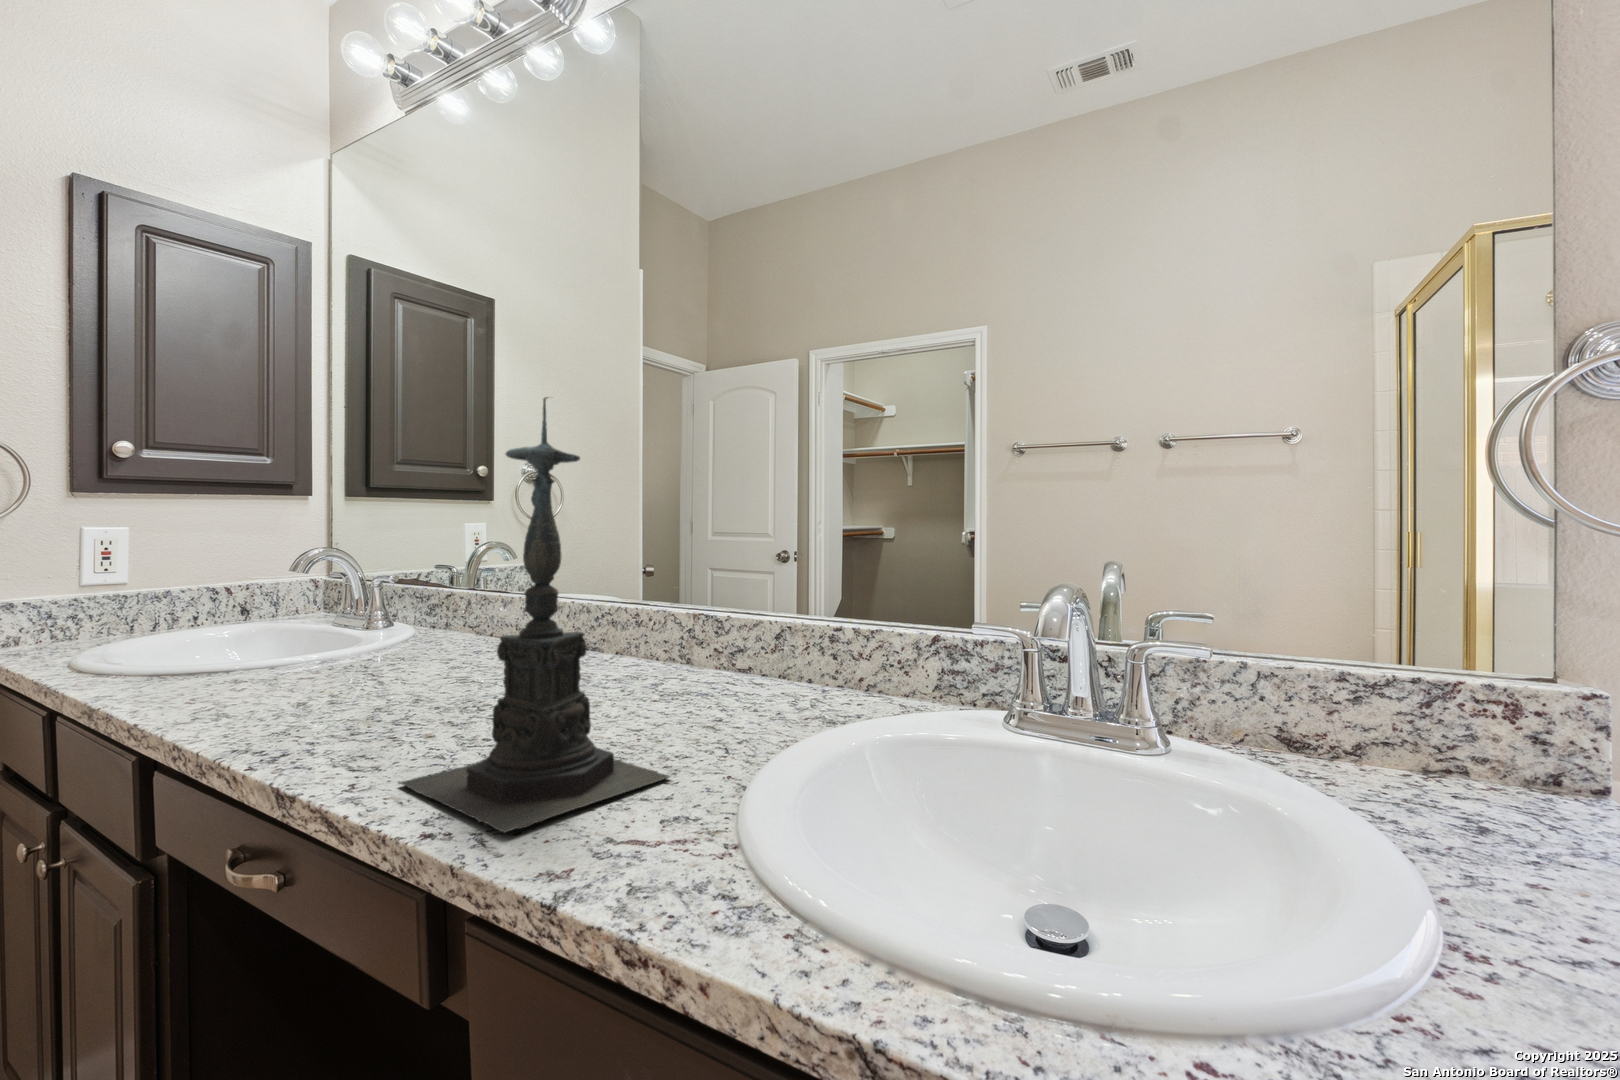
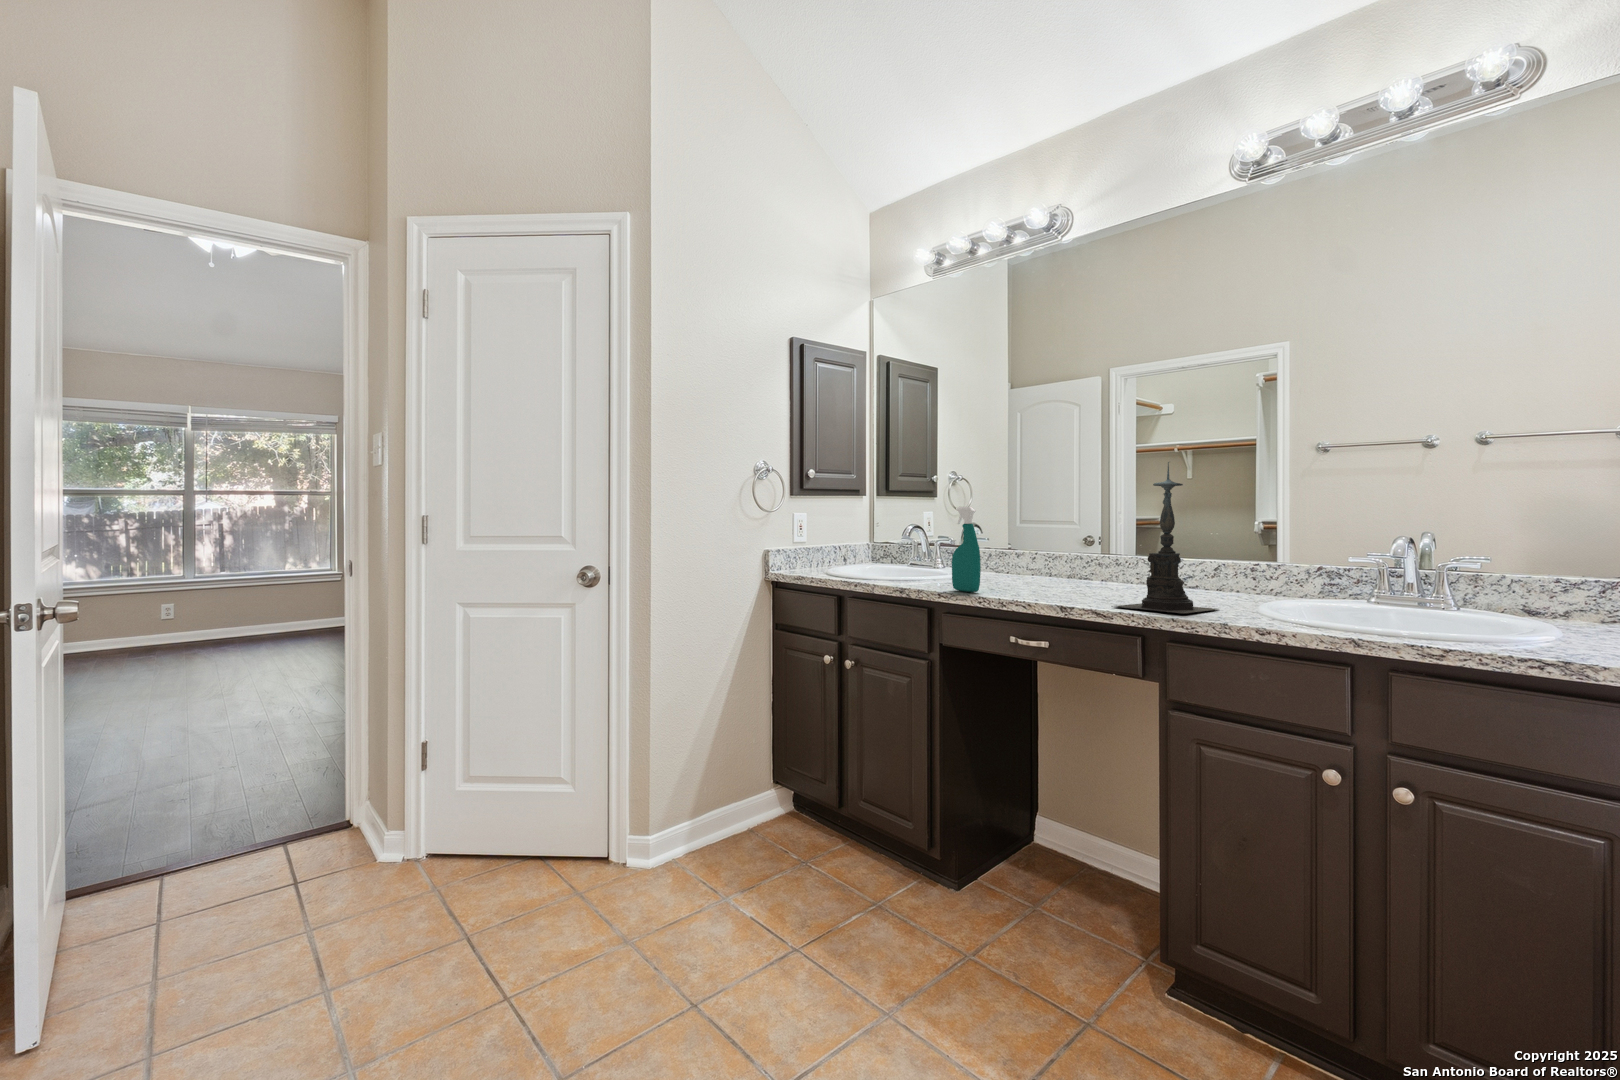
spray bottle: none [202,514,243,714] -> present [952,507,981,592]

